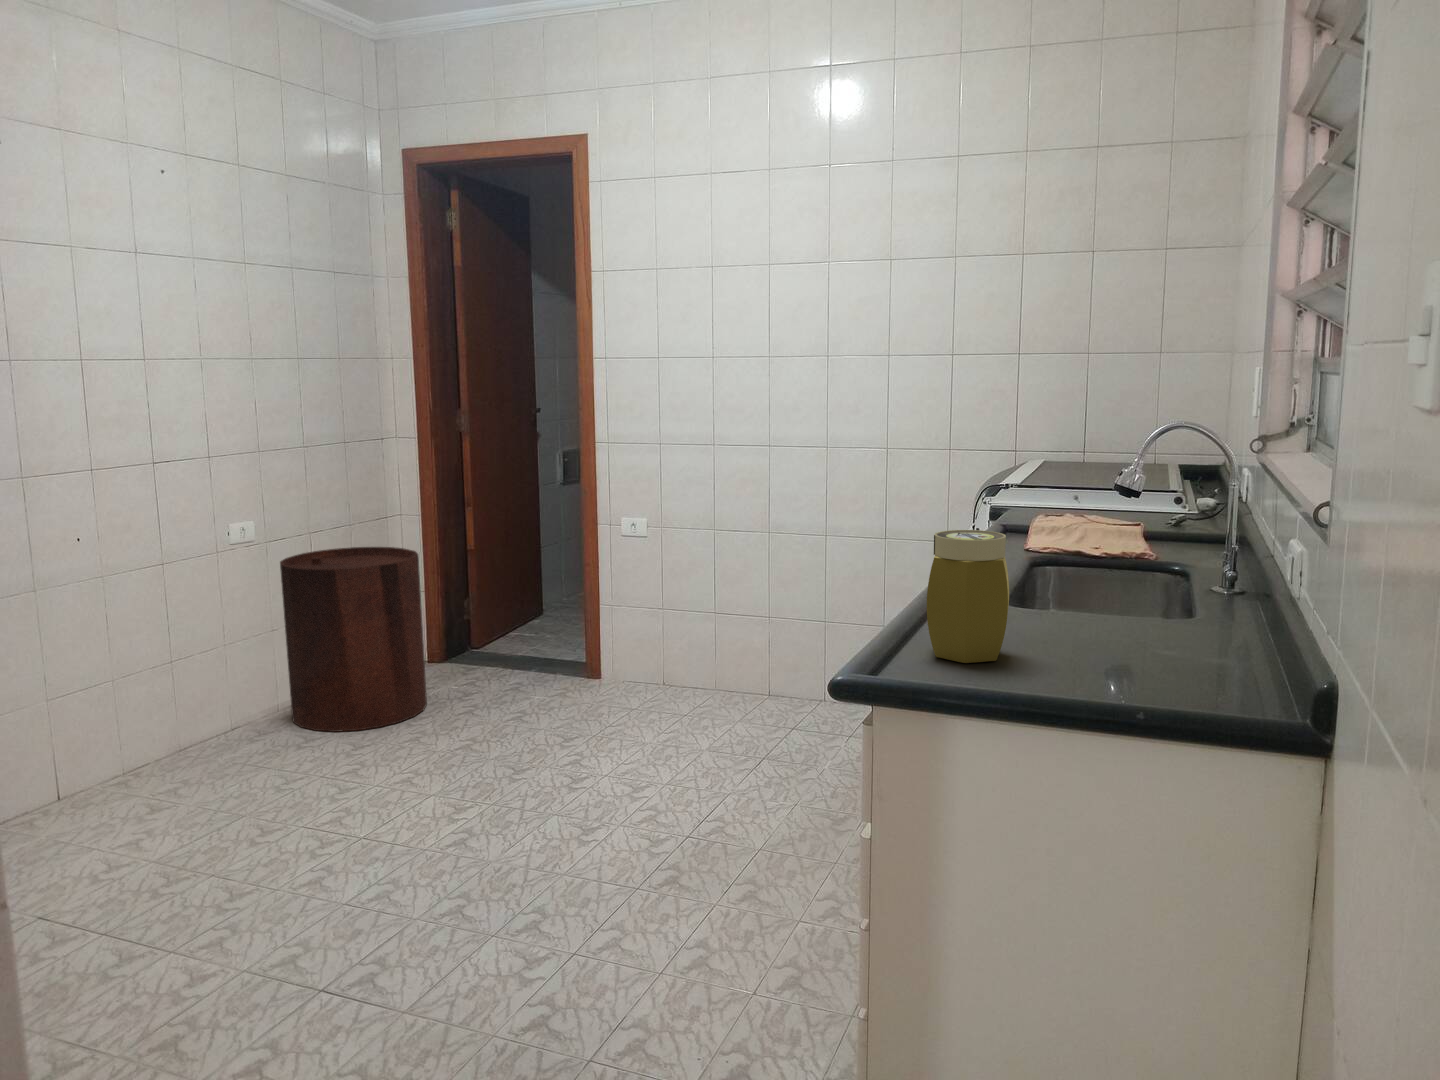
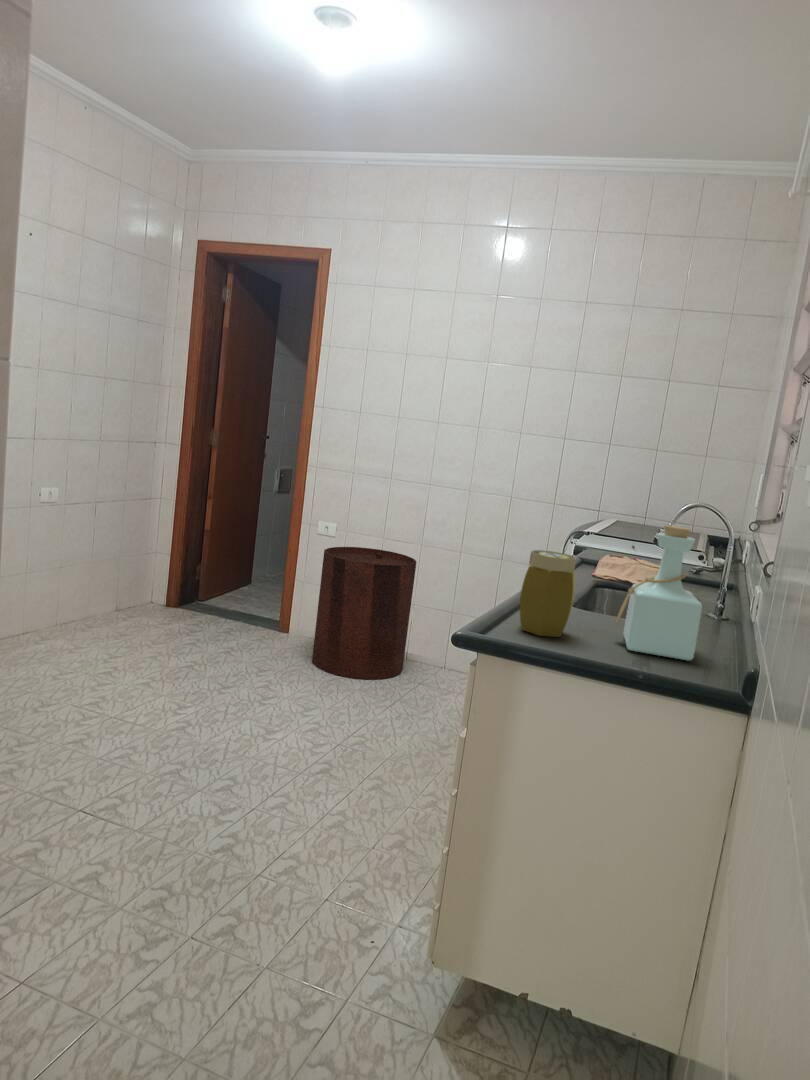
bottle: none [1079,466,1215,673] -> present [616,525,702,661]
trash can: present [280,547,427,732] -> present [312,547,416,679]

